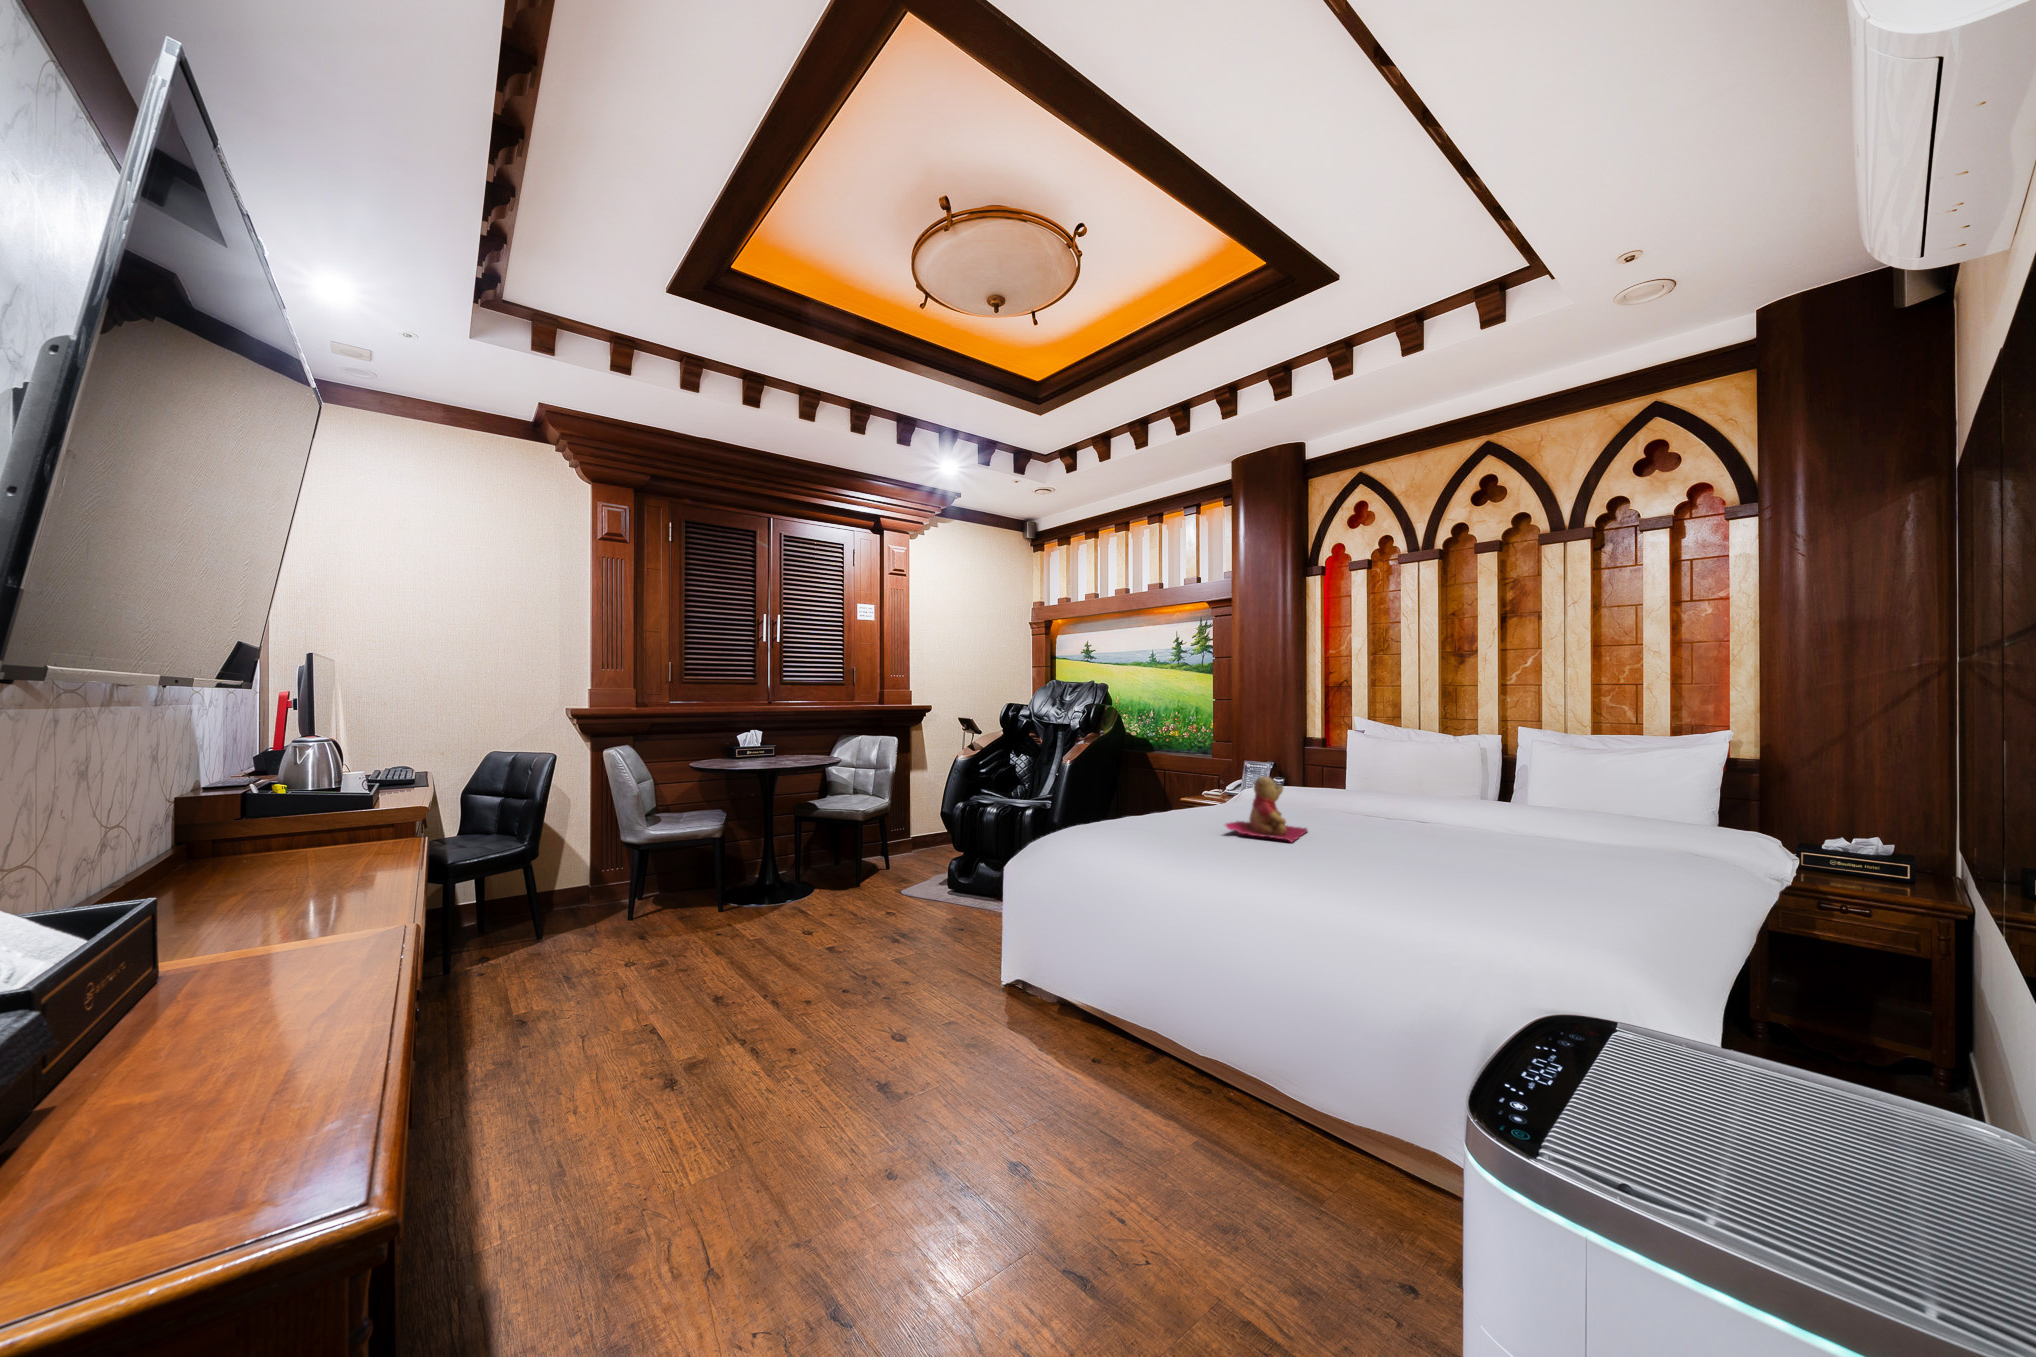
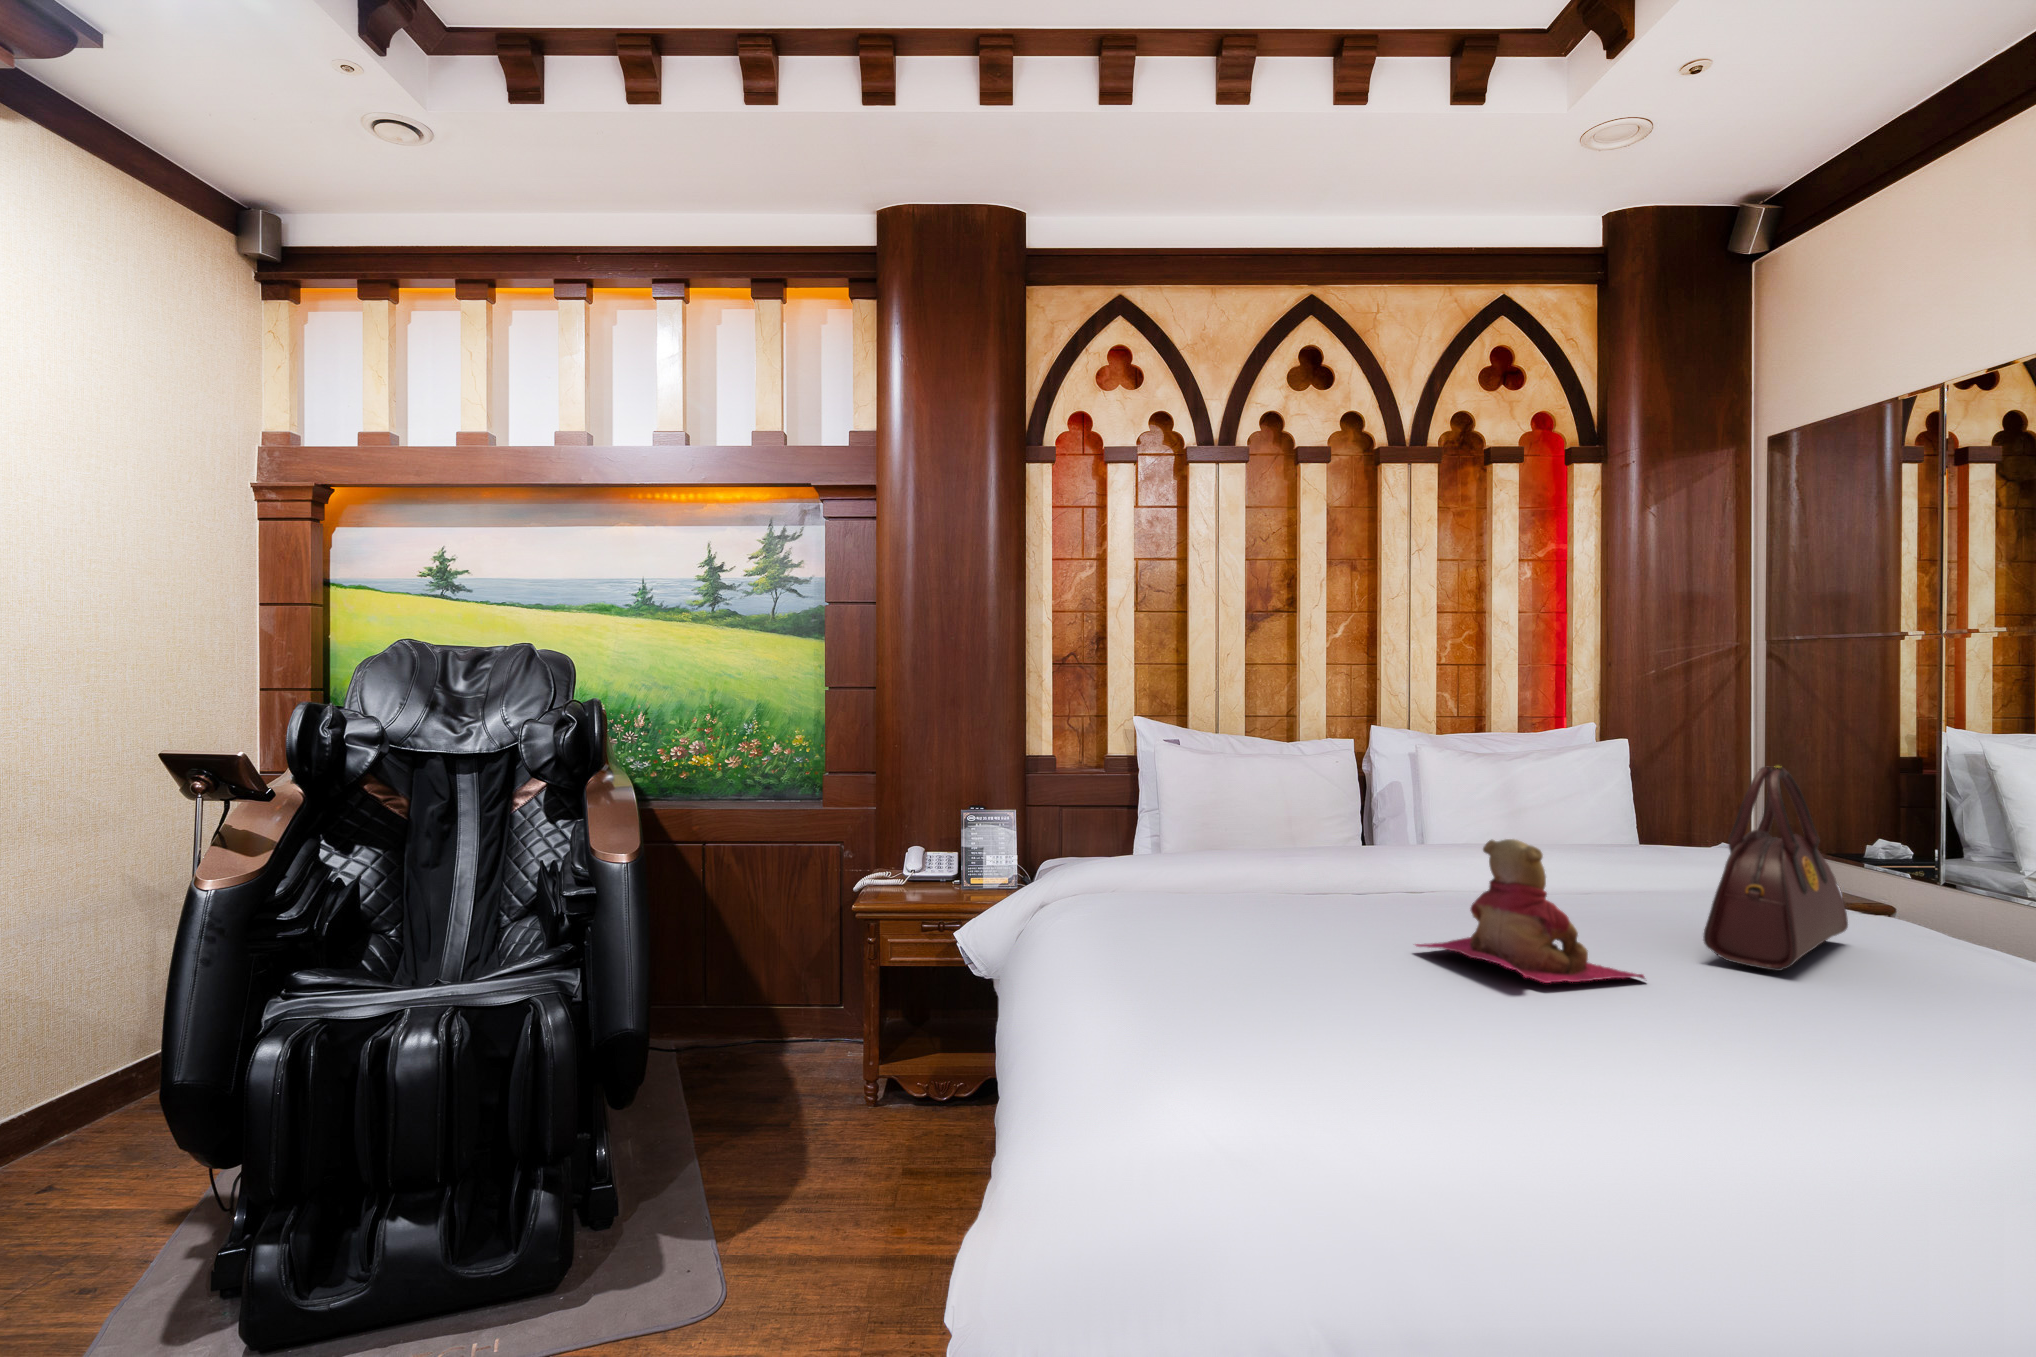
handbag: none [1353,753,1478,855] -> present [1703,766,1848,971]

